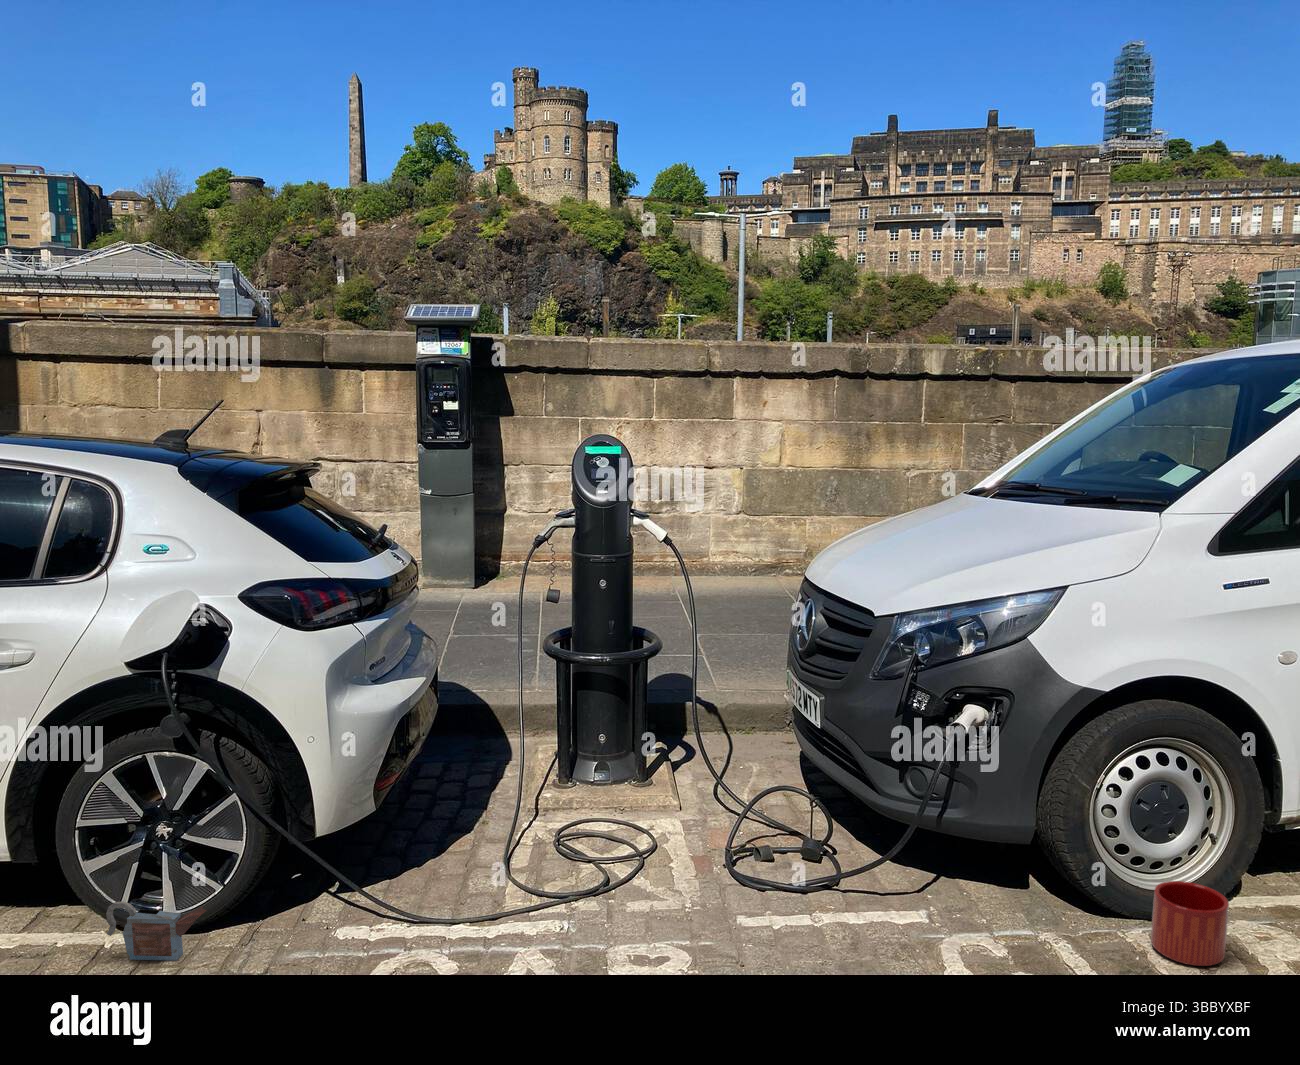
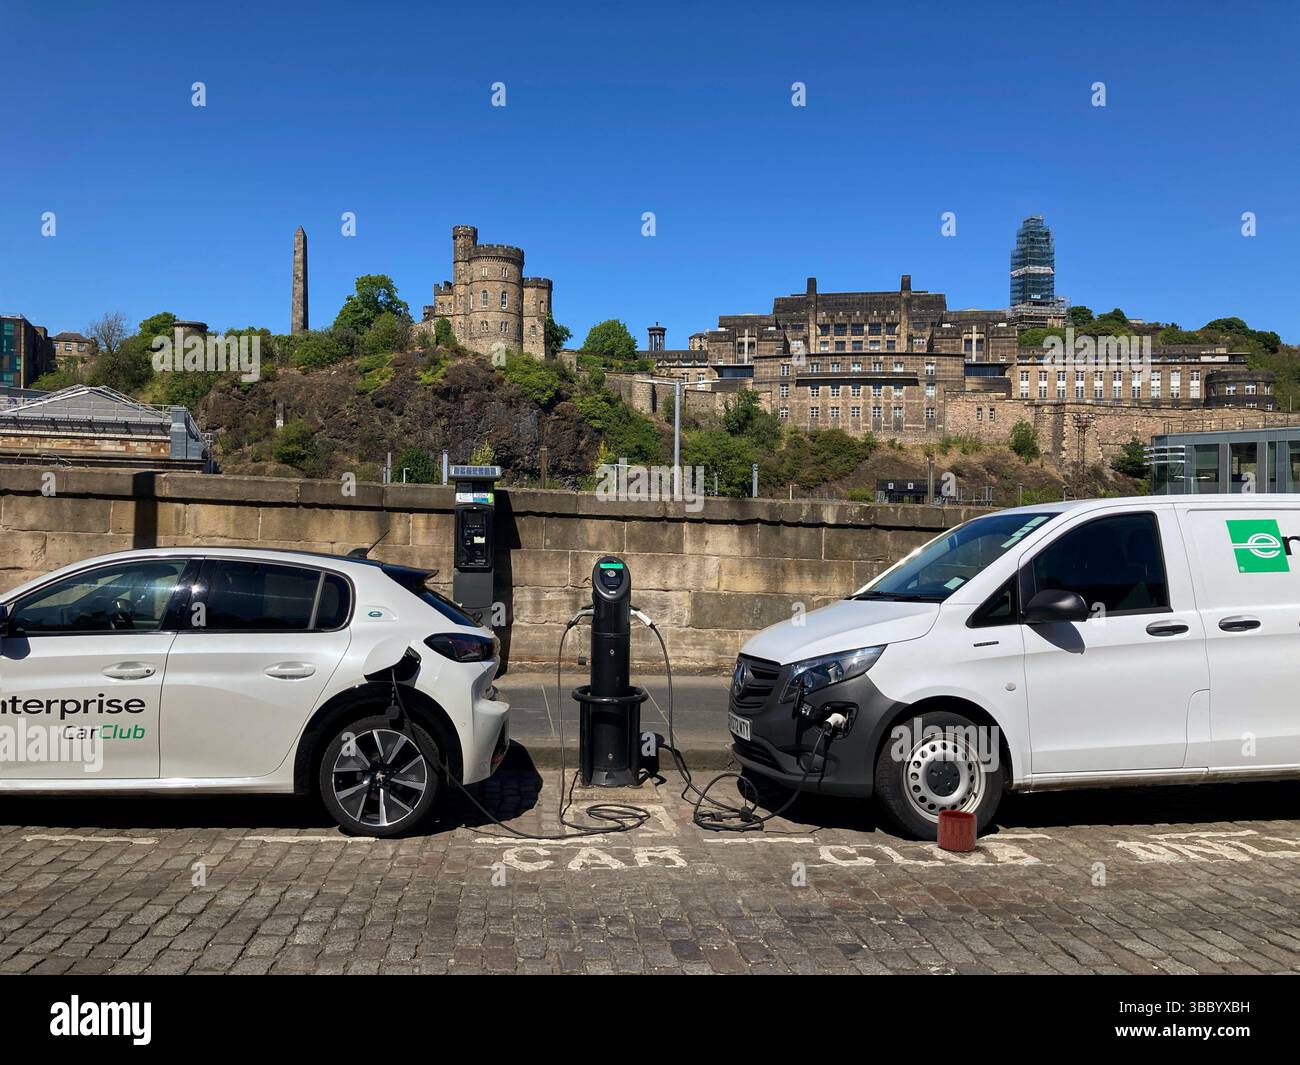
watering can: present [106,902,208,961] -> none [347,818,407,852]

